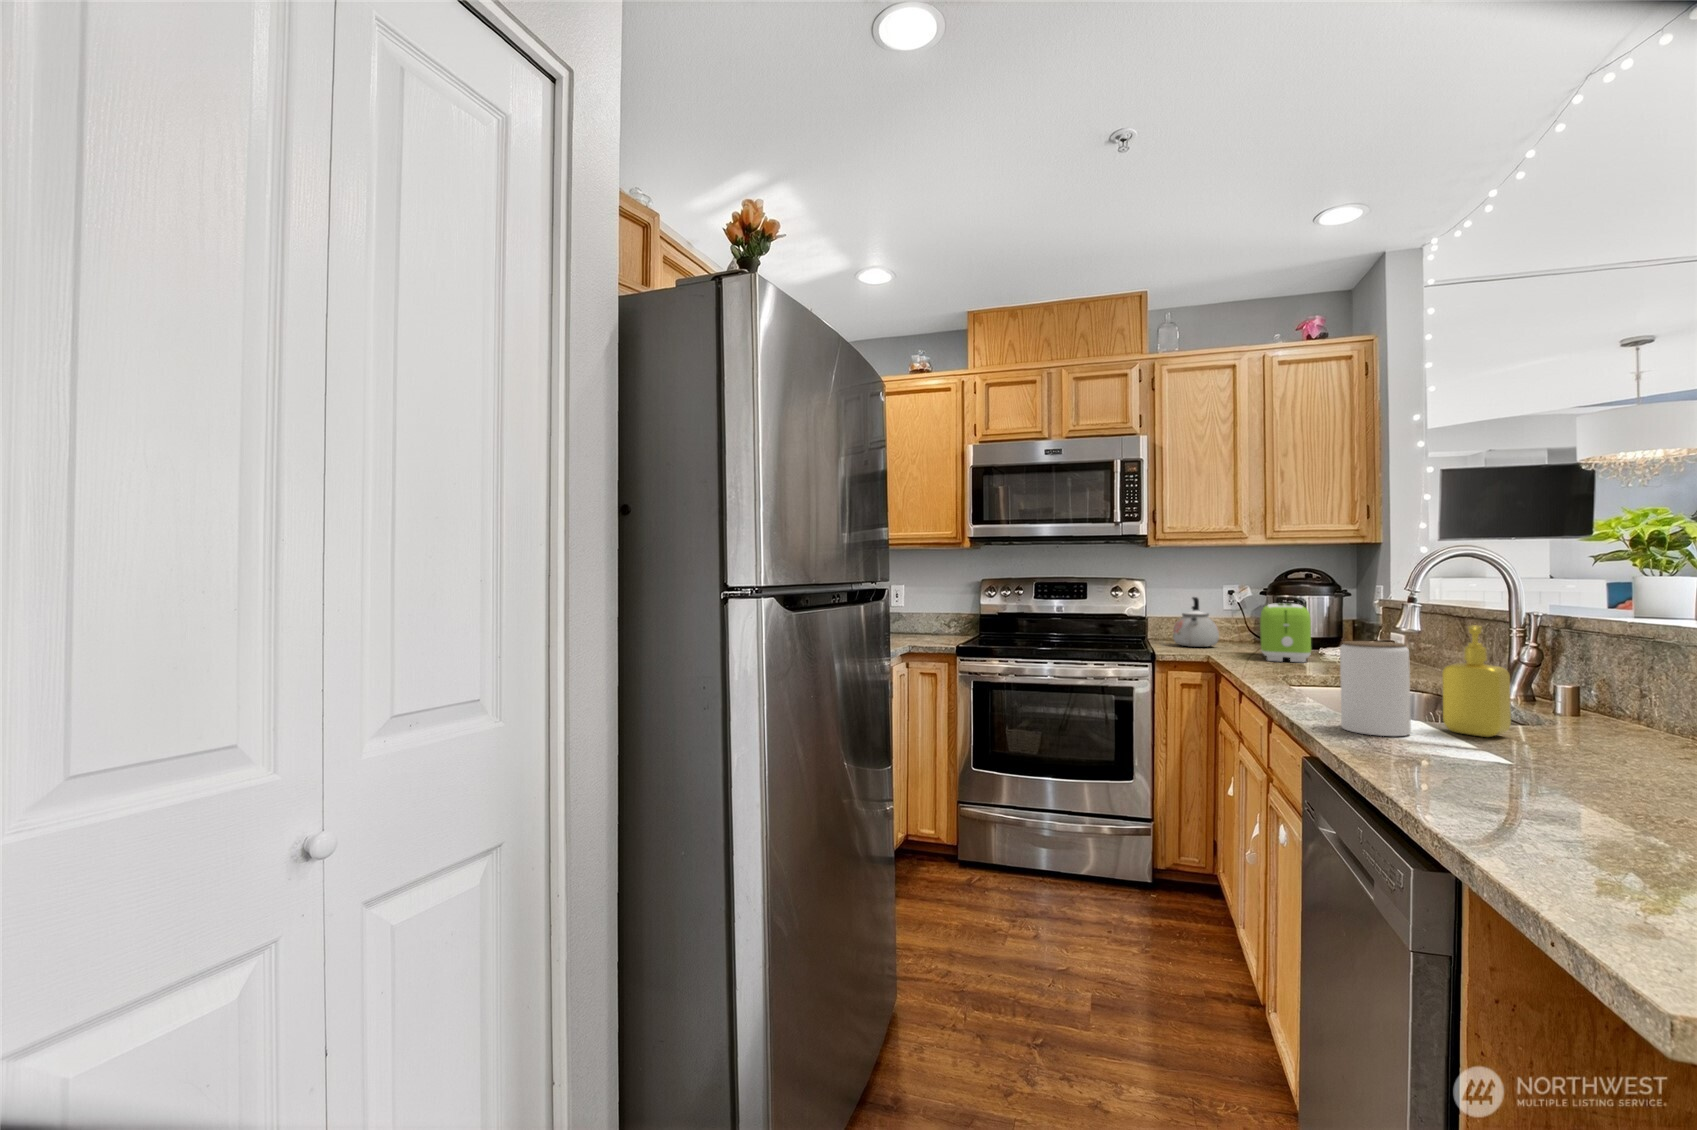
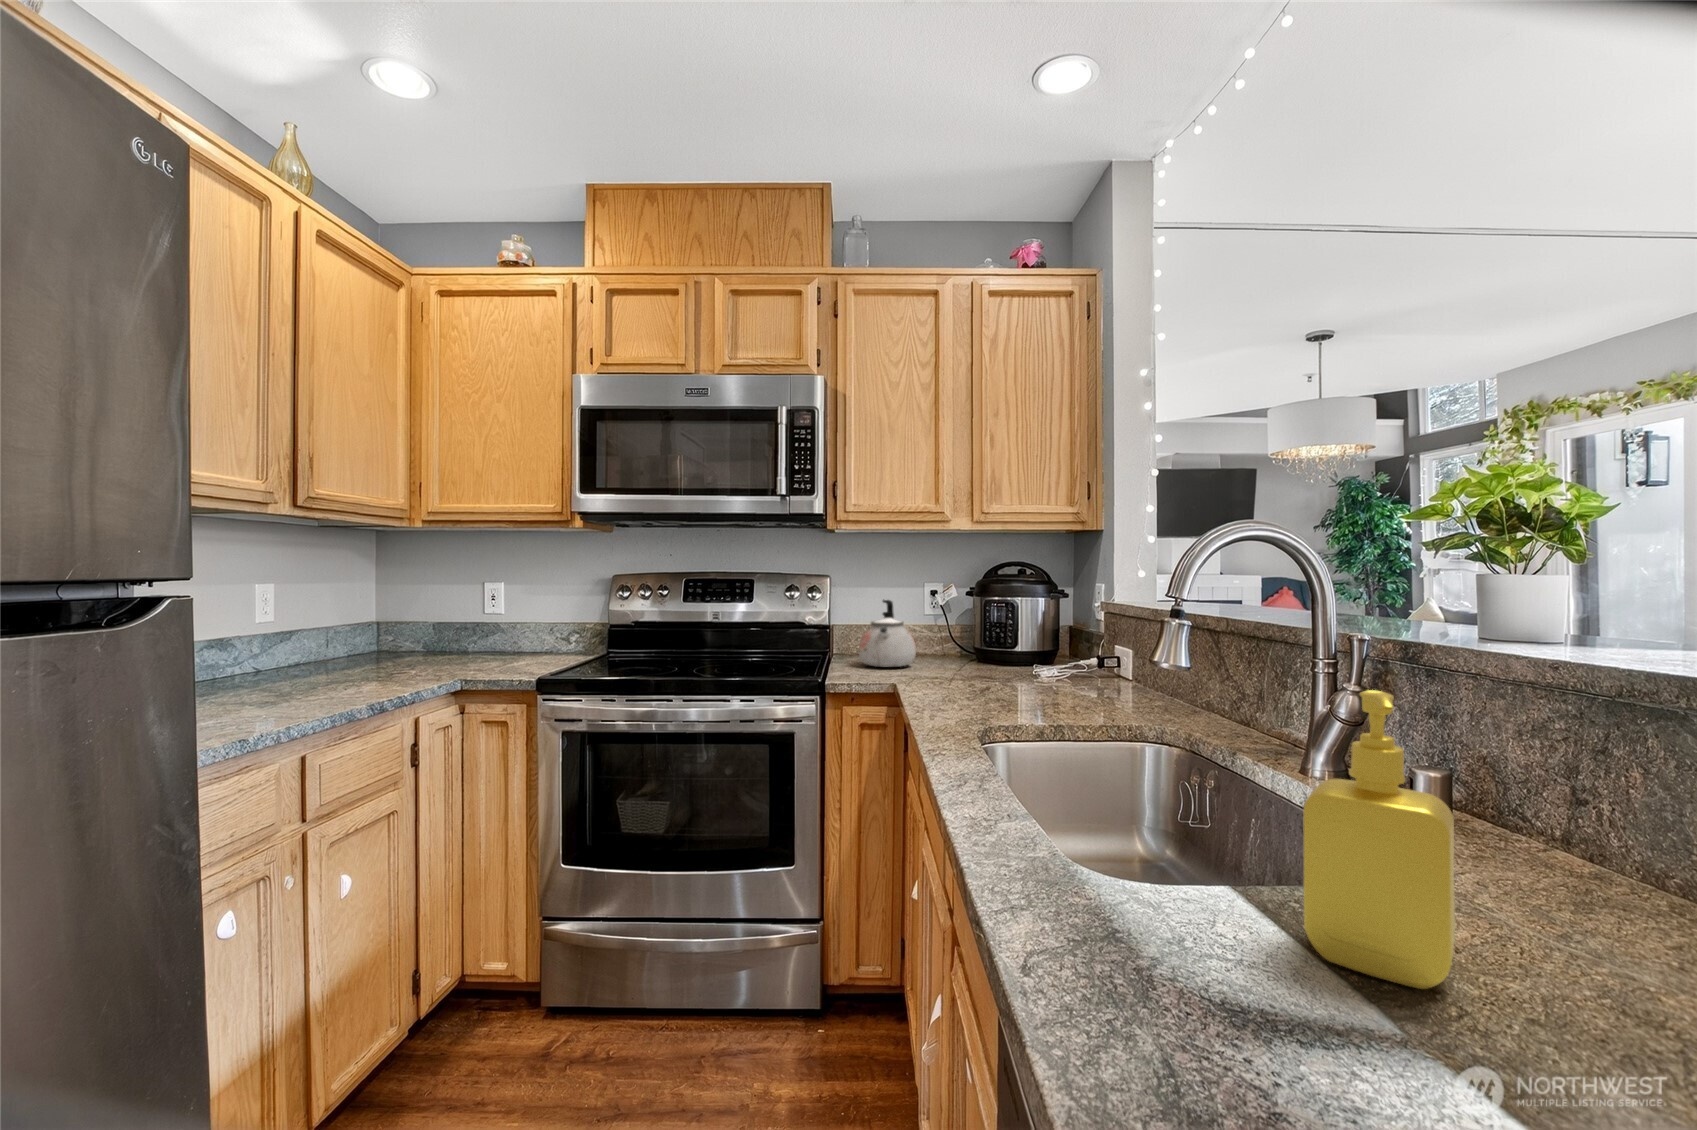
toaster: present [1260,603,1311,662] -> none [962,609,1023,694]
jar: present [1340,641,1411,736] -> none [1084,732,1253,1027]

